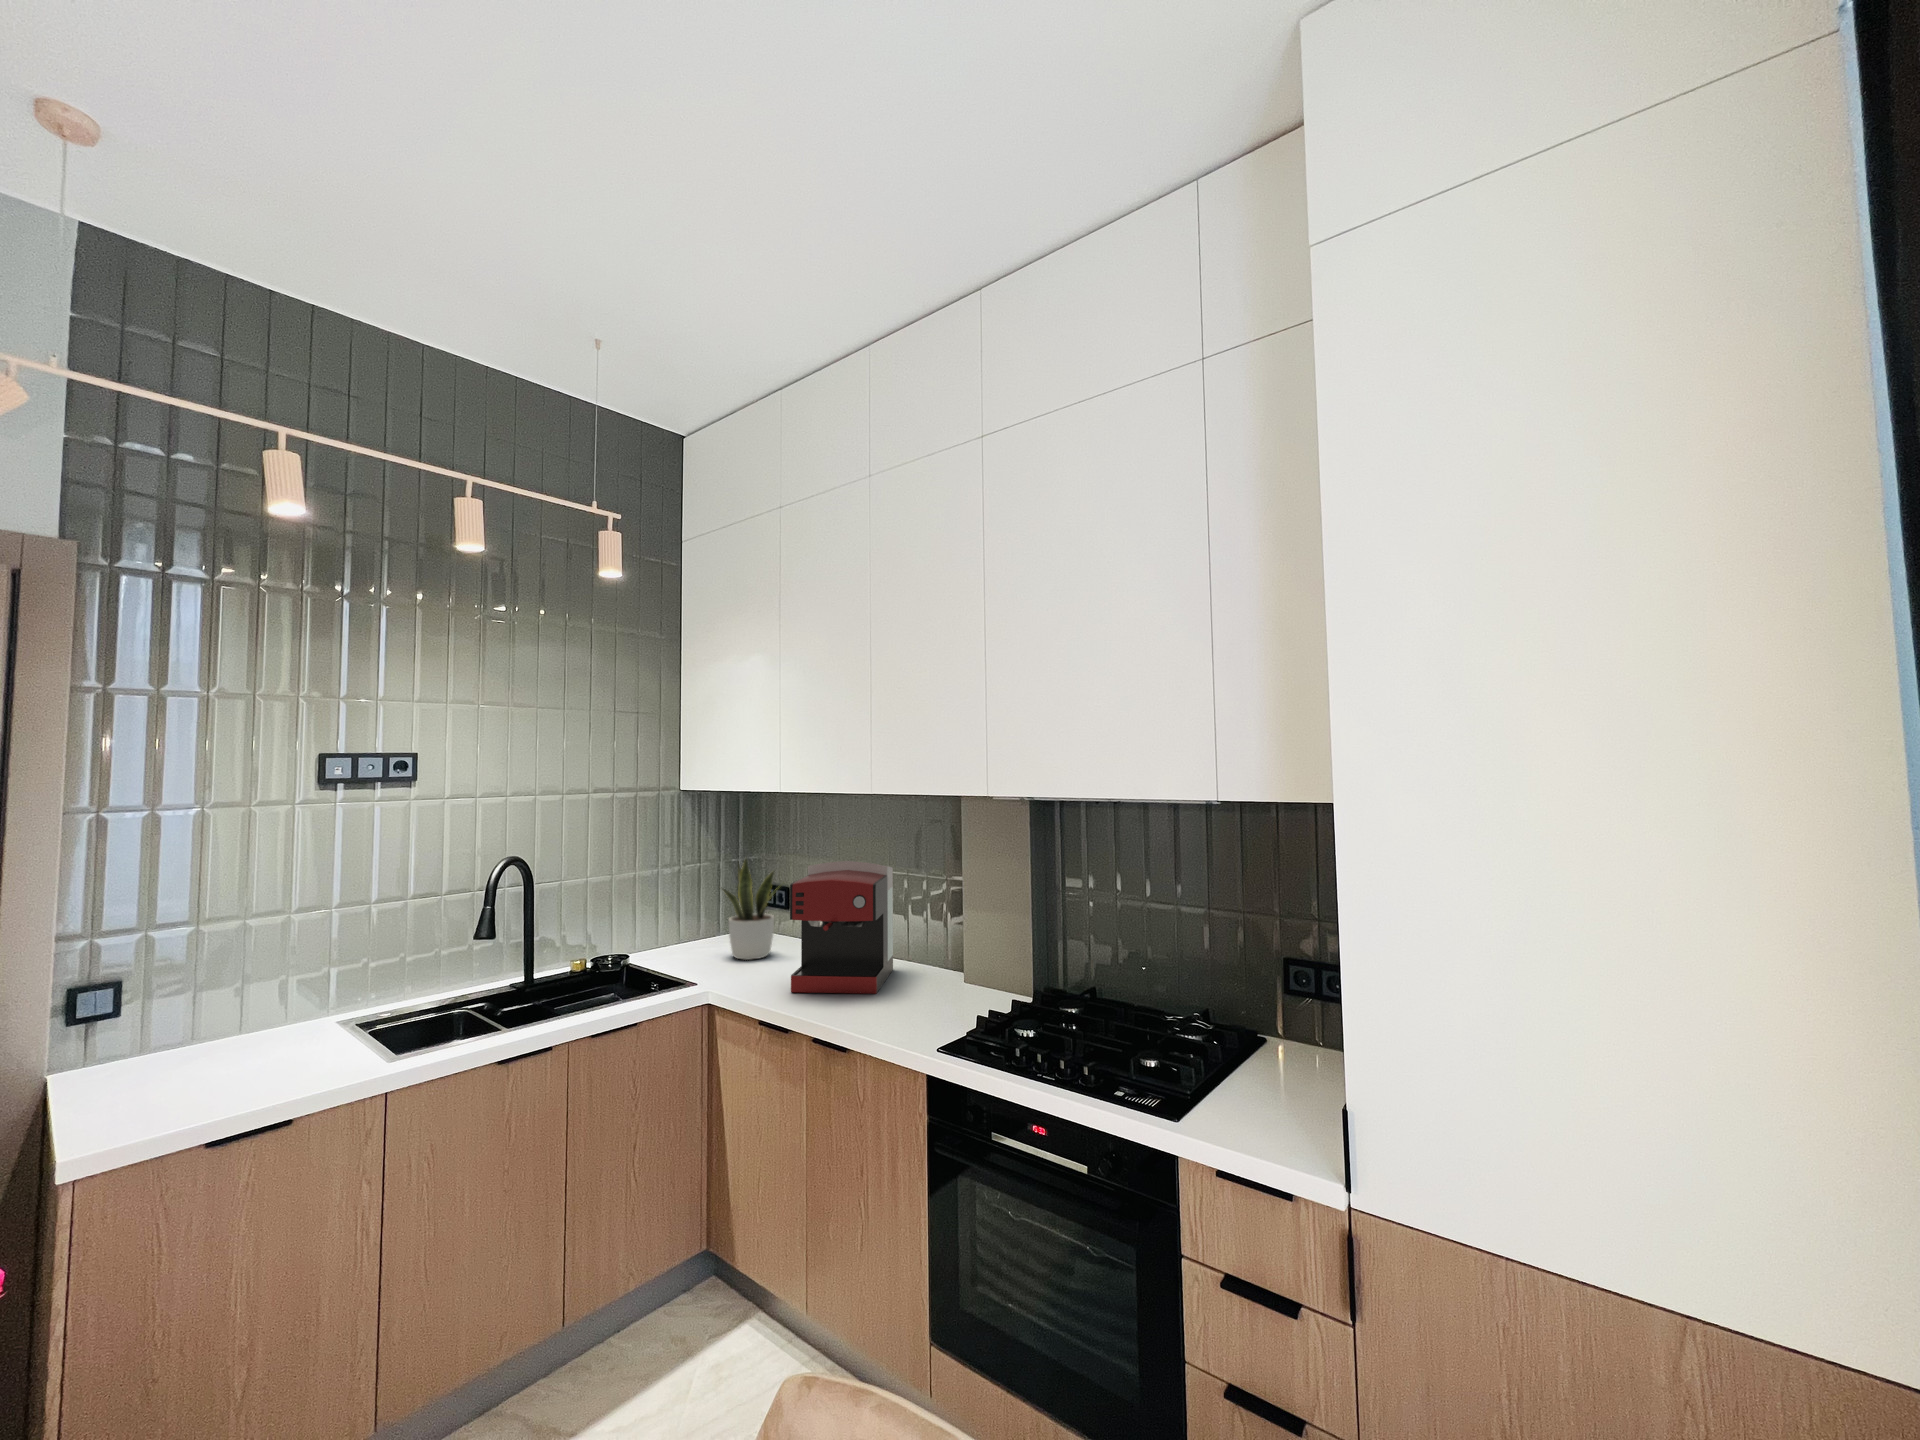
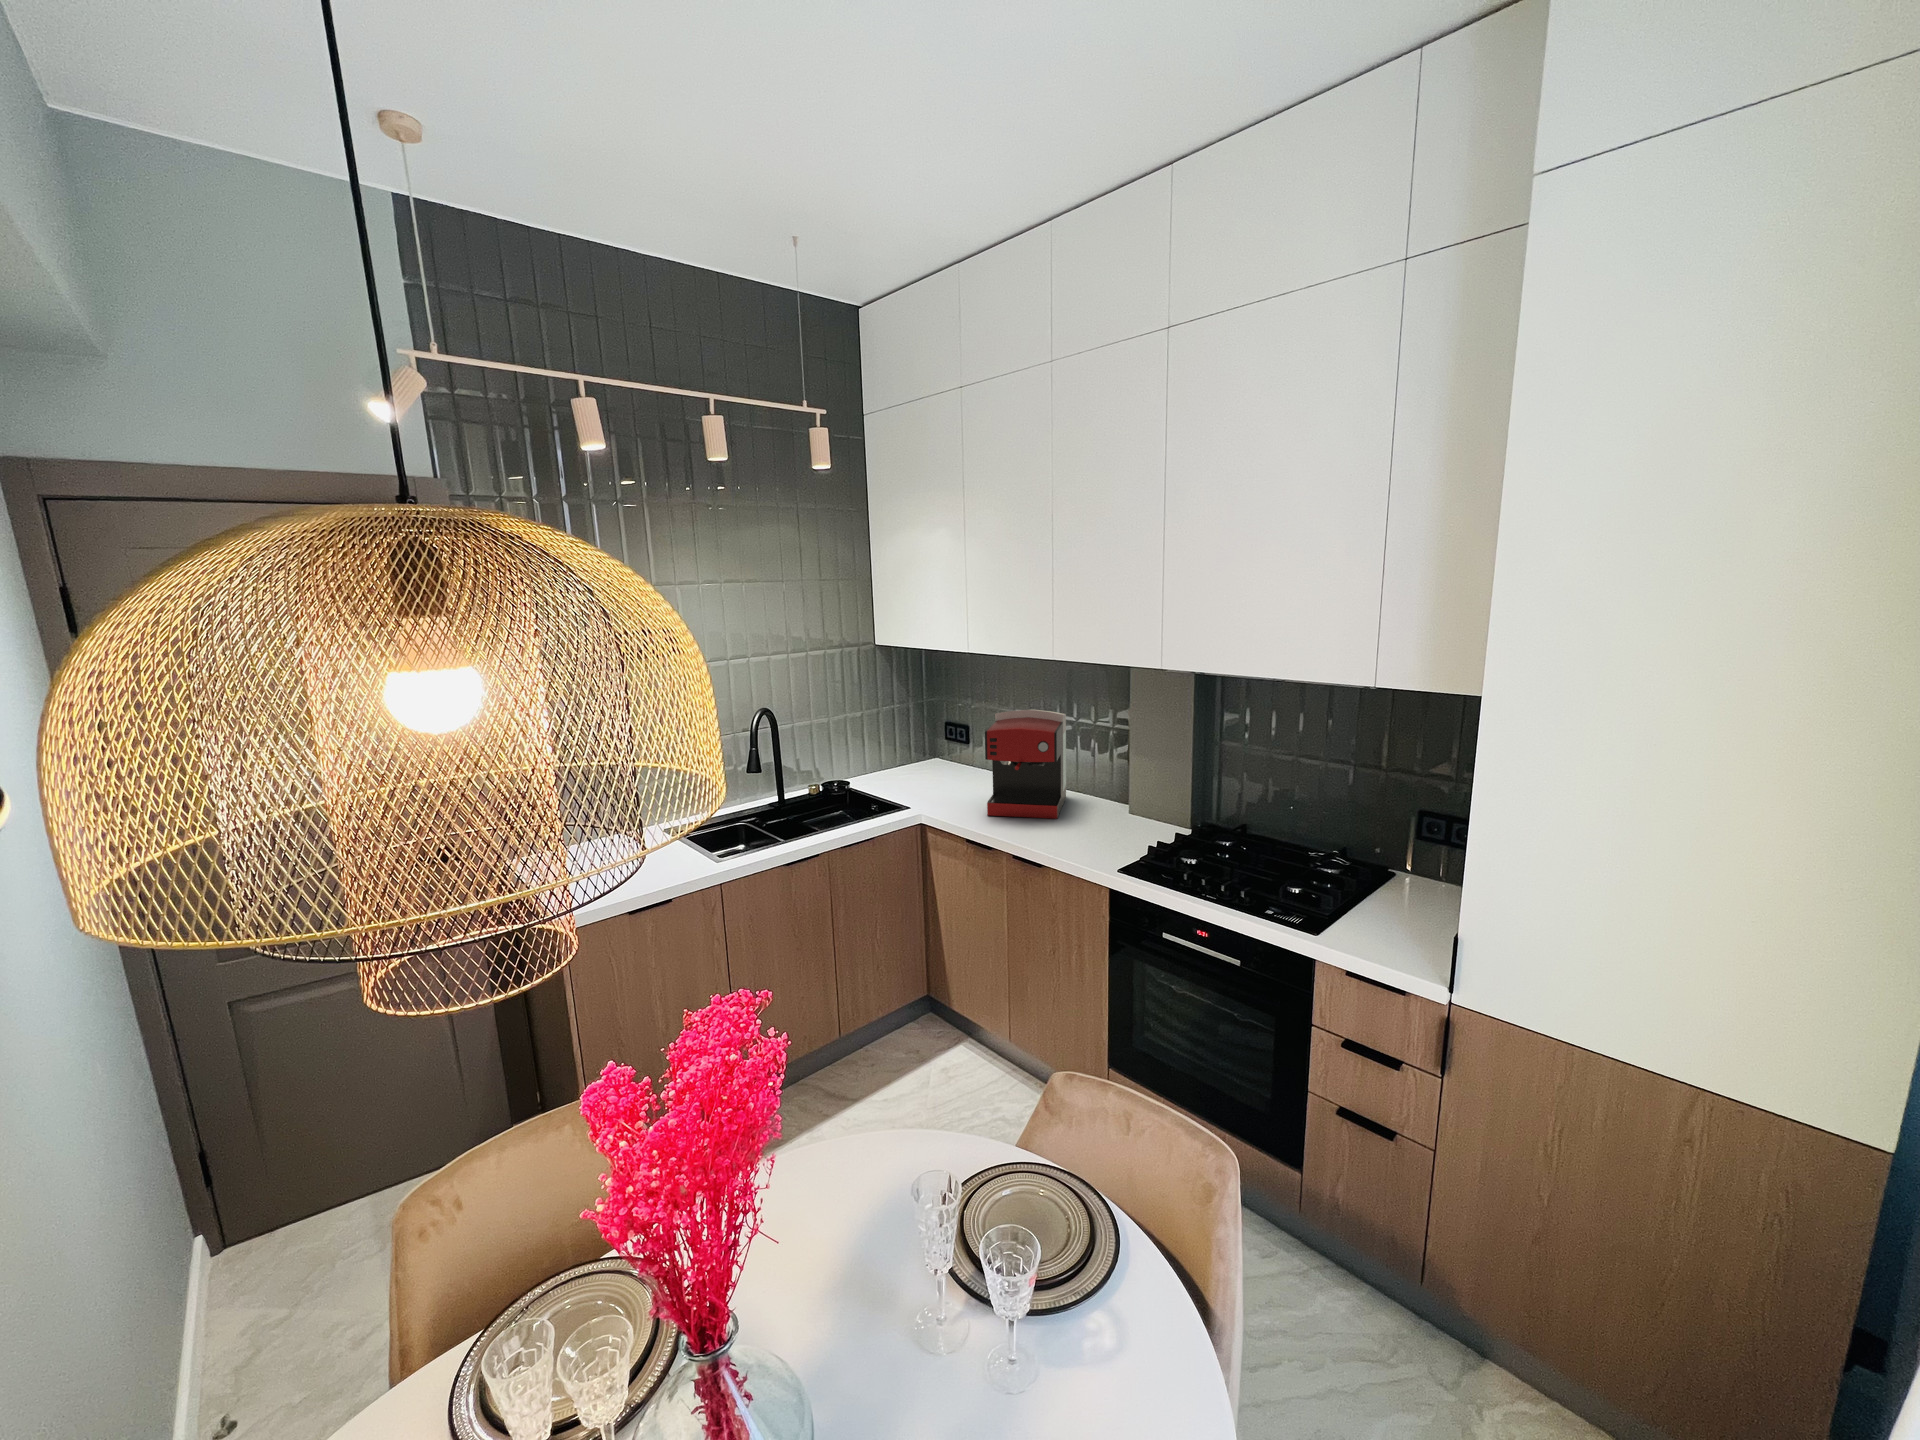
potted plant: present [723,859,779,960] -> none [914,698,974,784]

